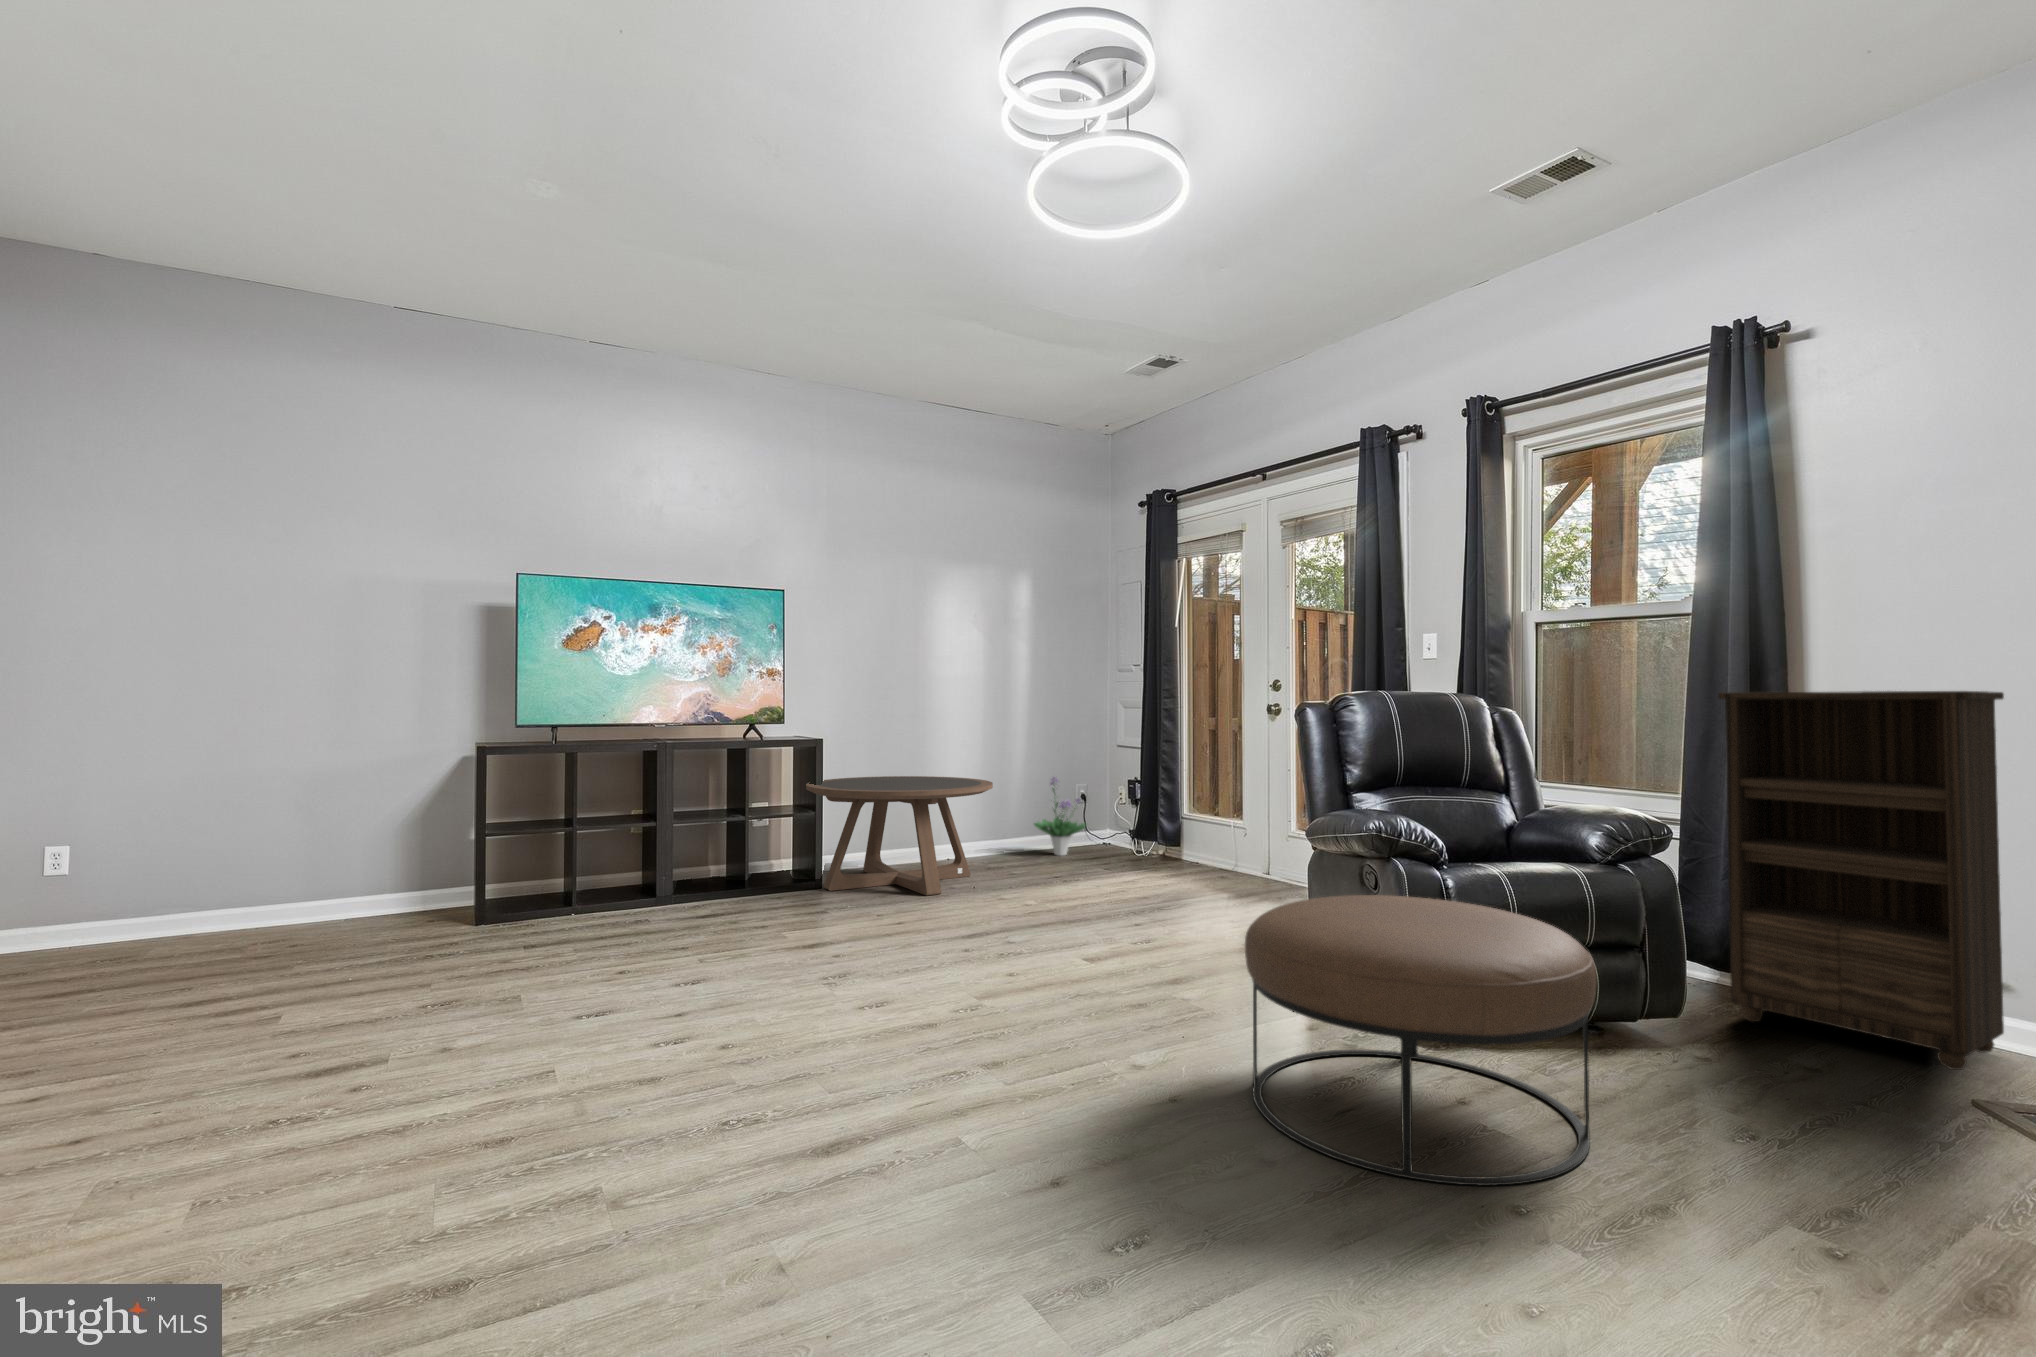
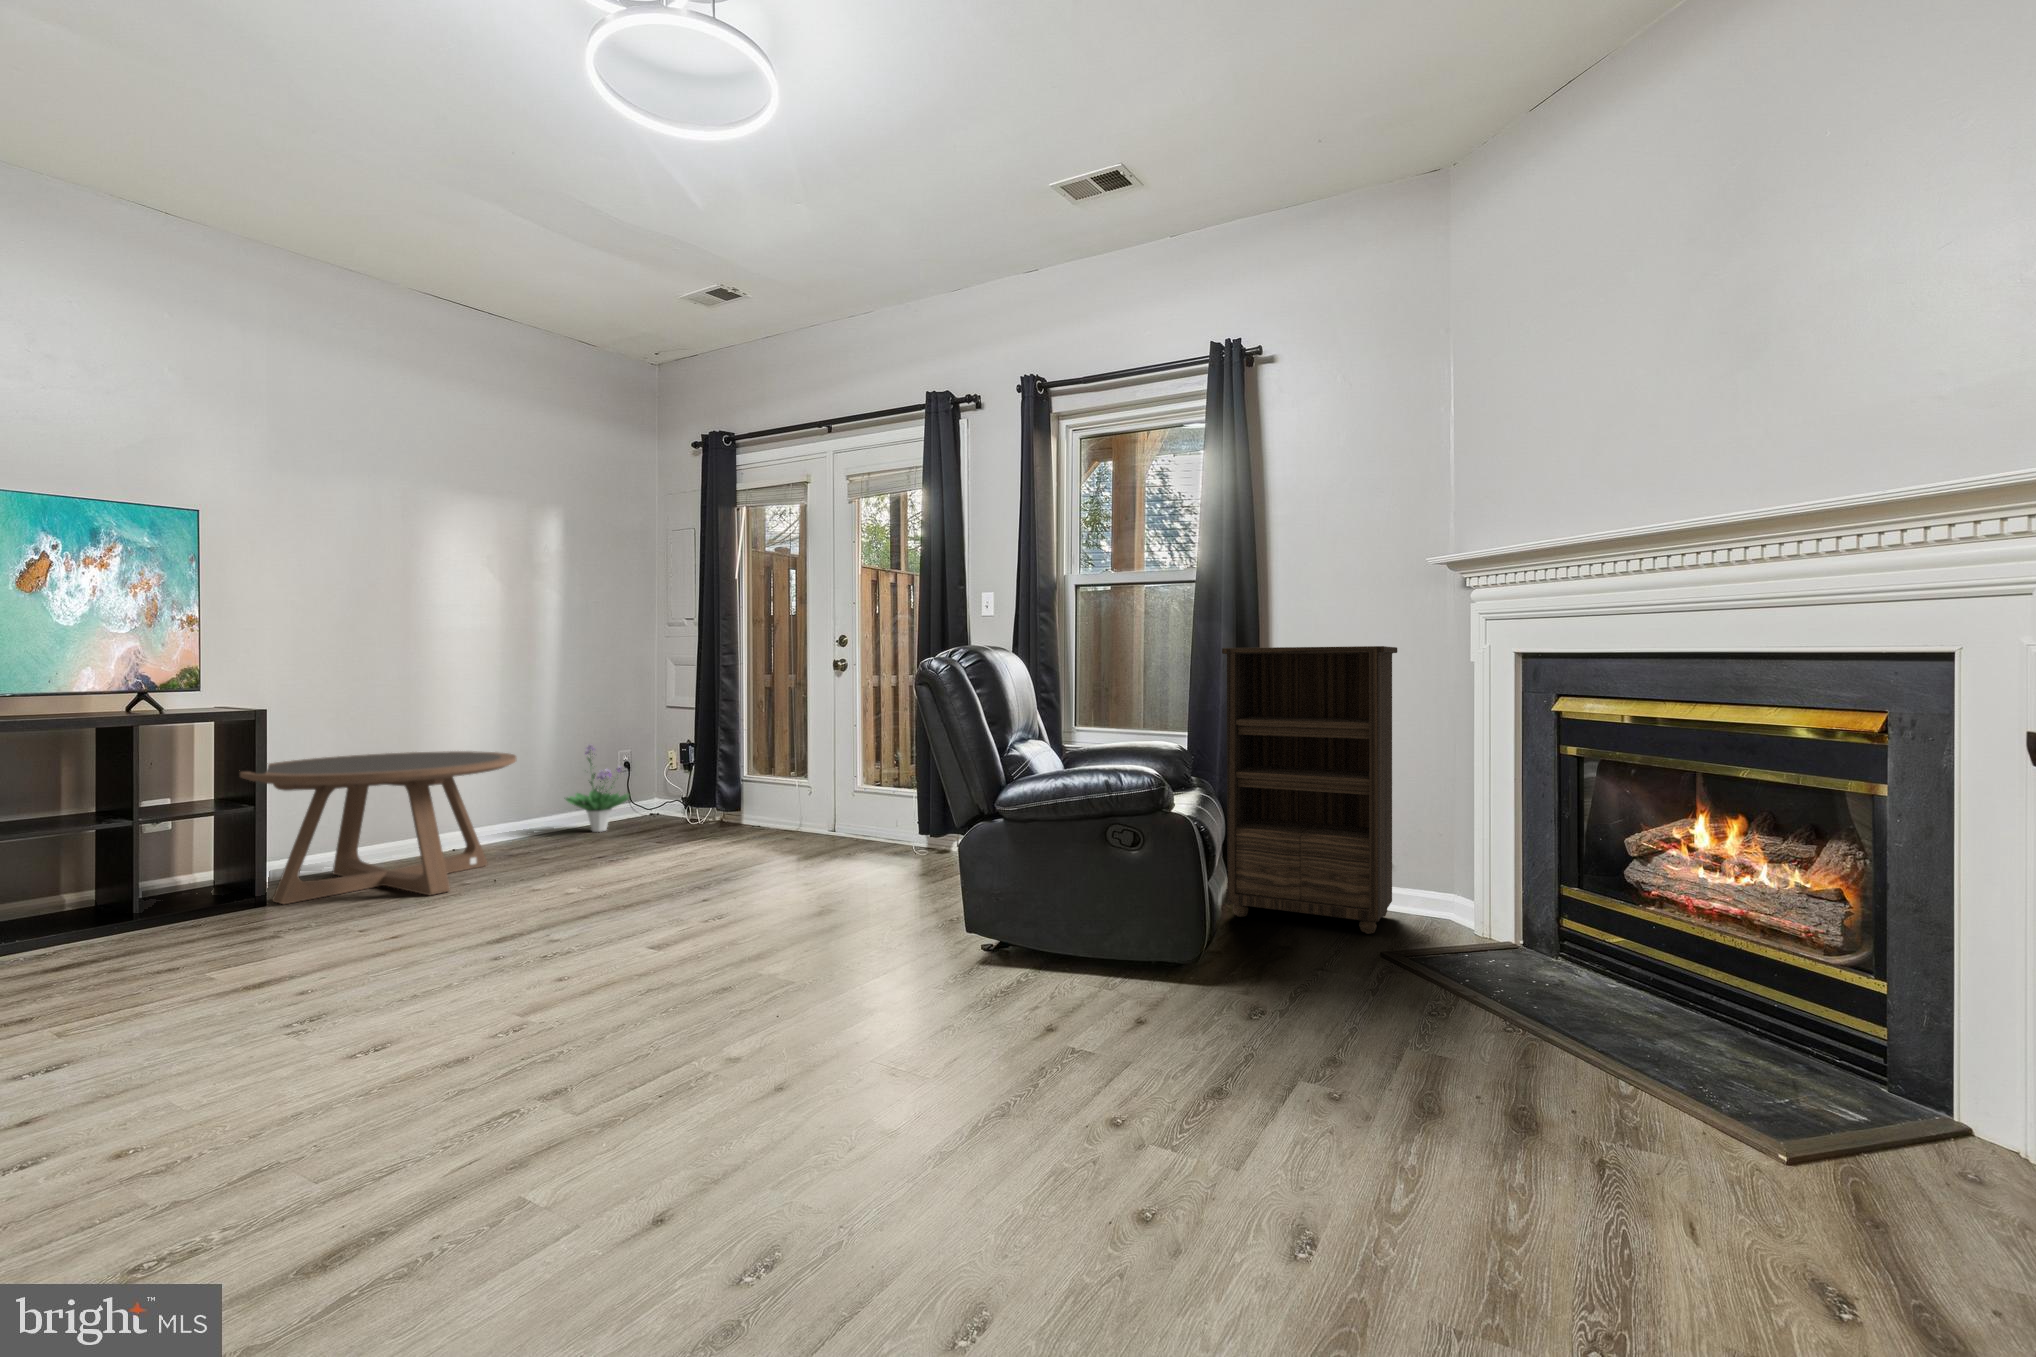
ottoman: present [1245,895,1597,1186] -> none [851,845,1166,1119]

